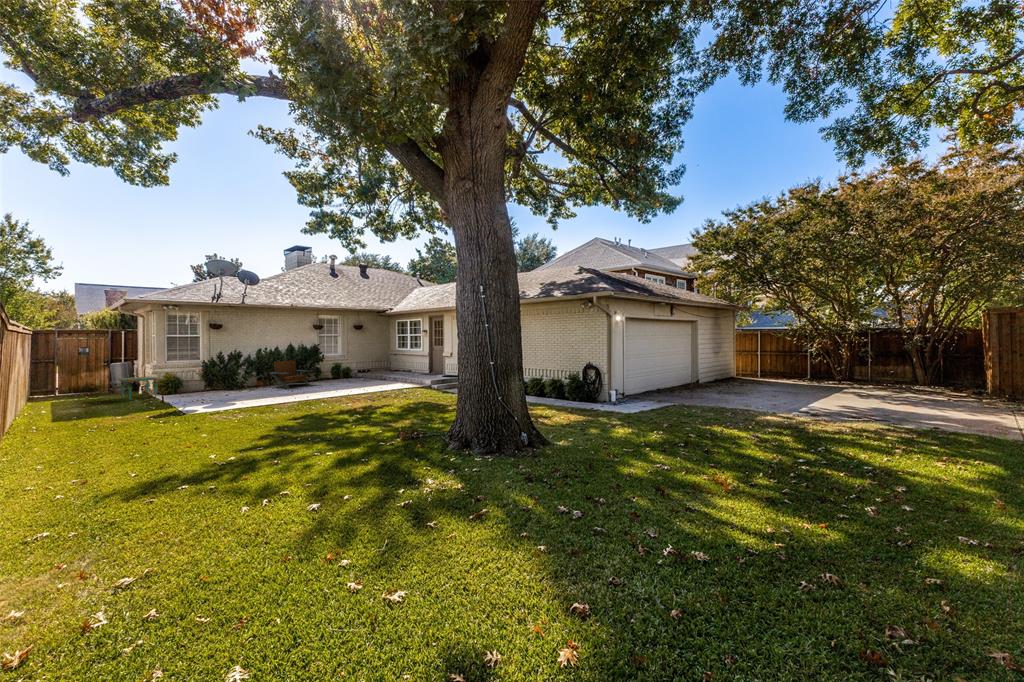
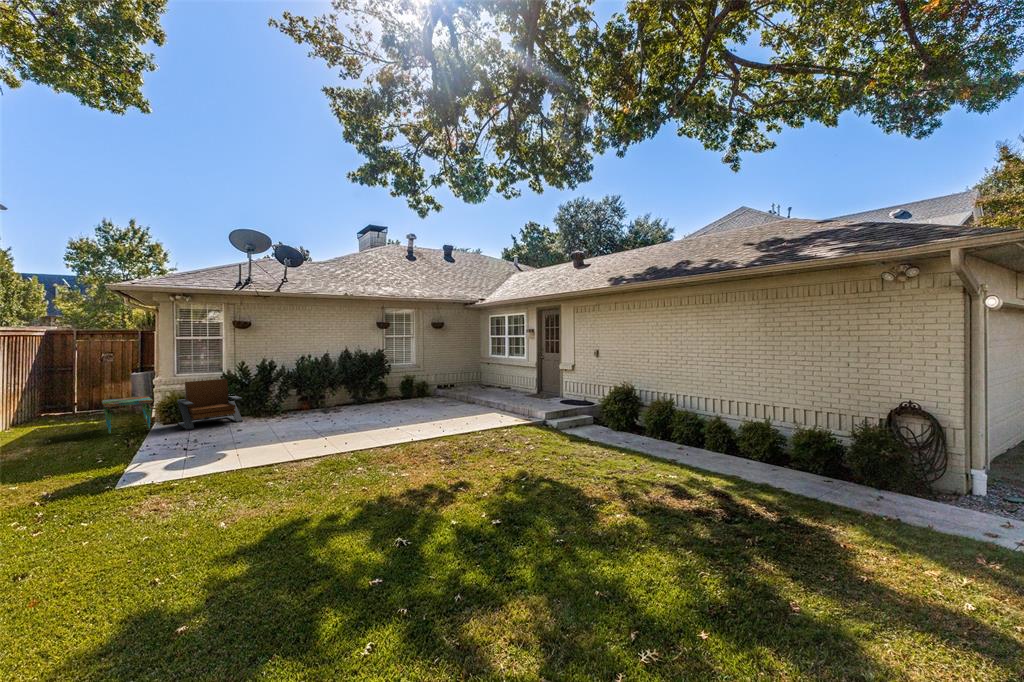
lounge chair: present [270,360,309,388] -> present [177,379,243,429]

